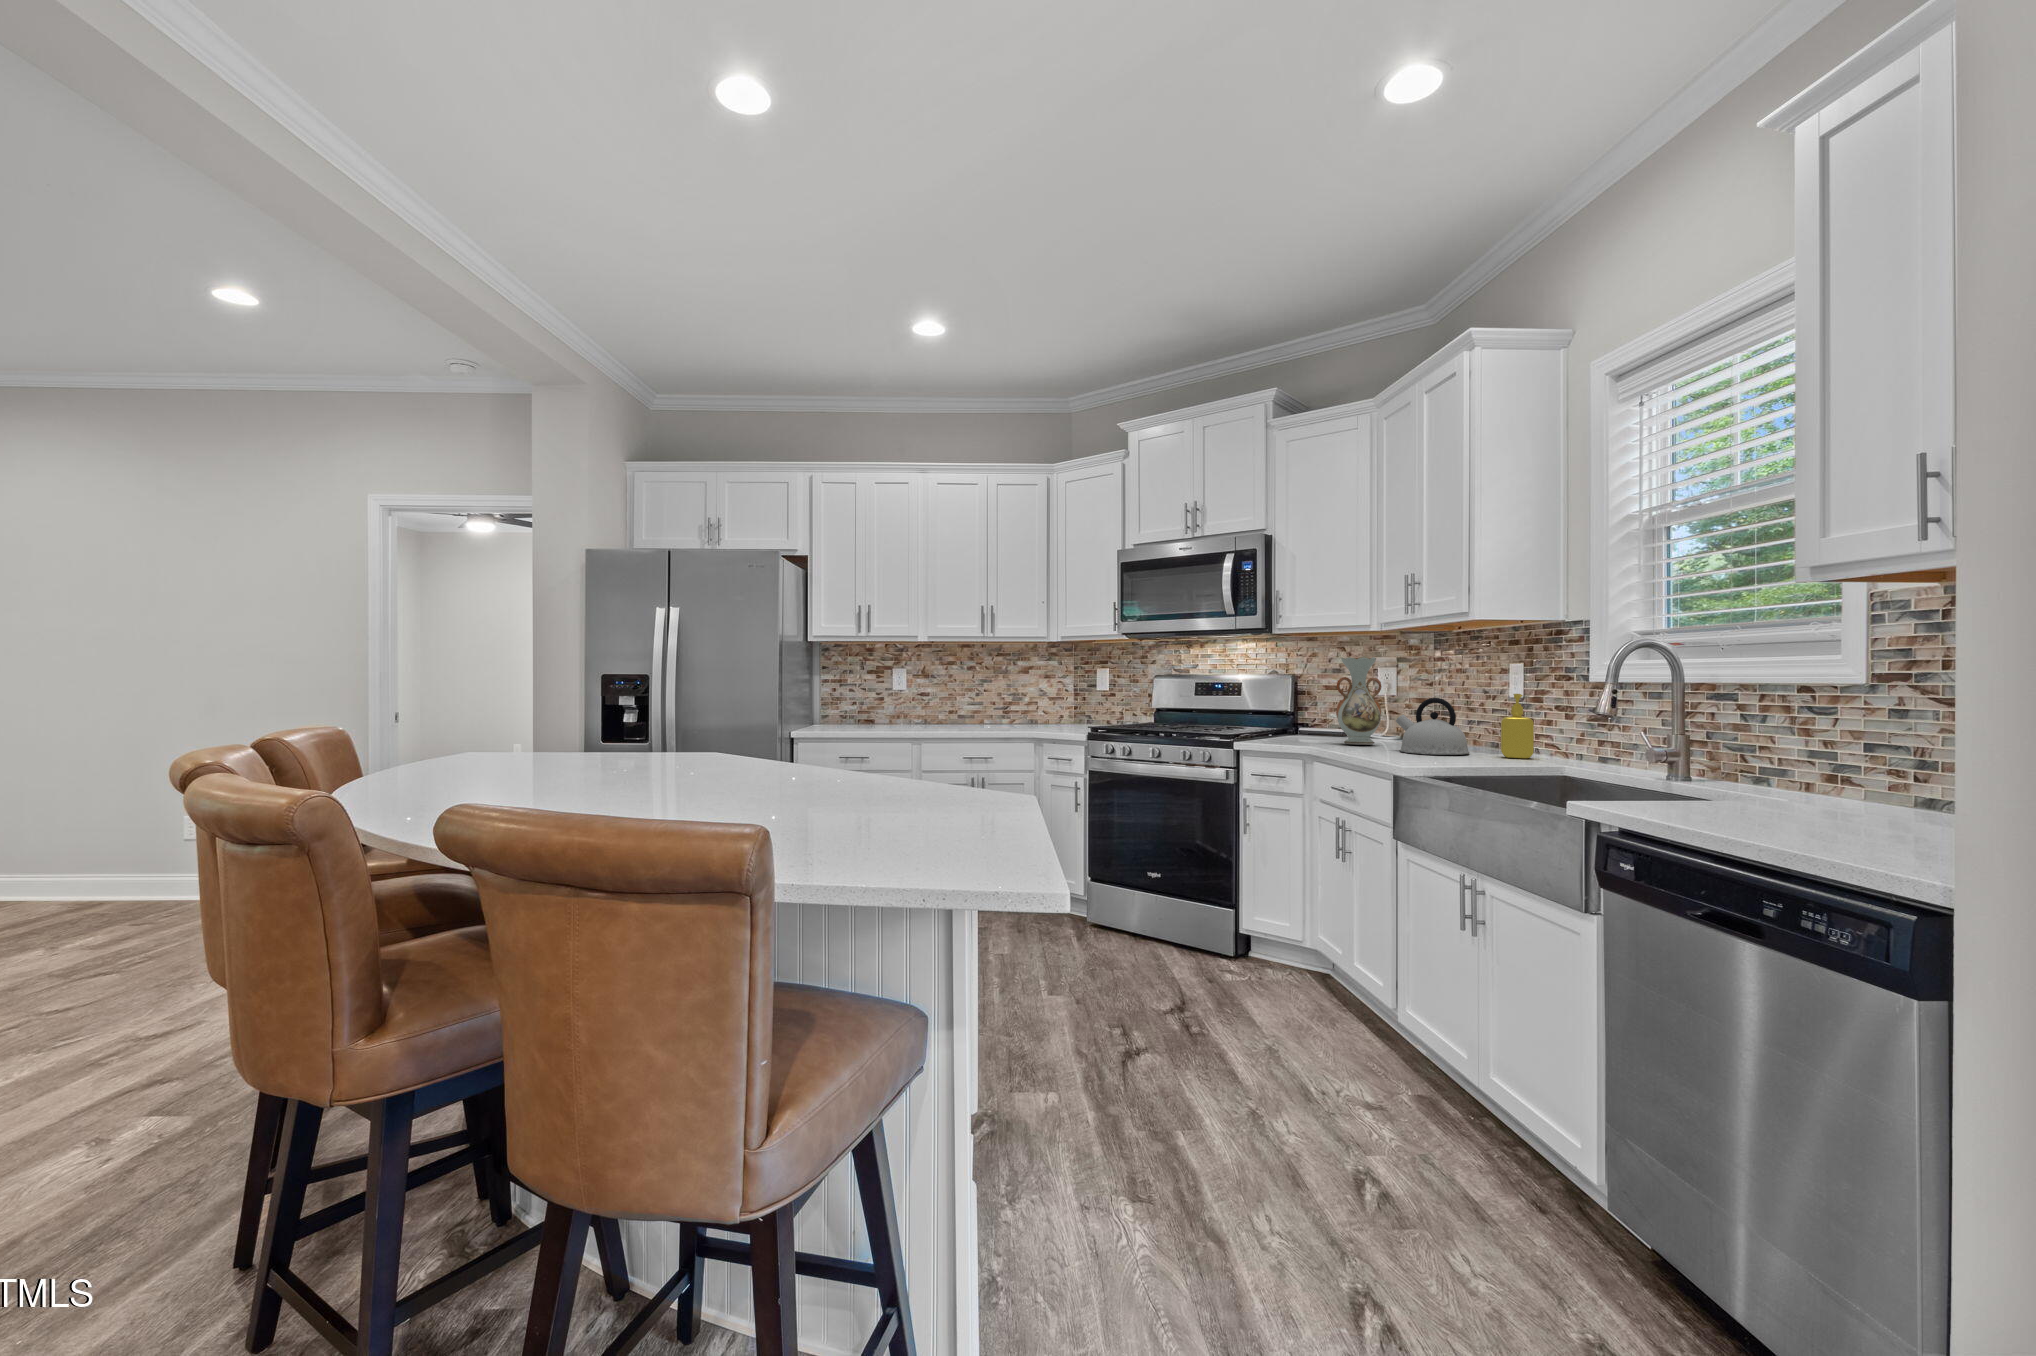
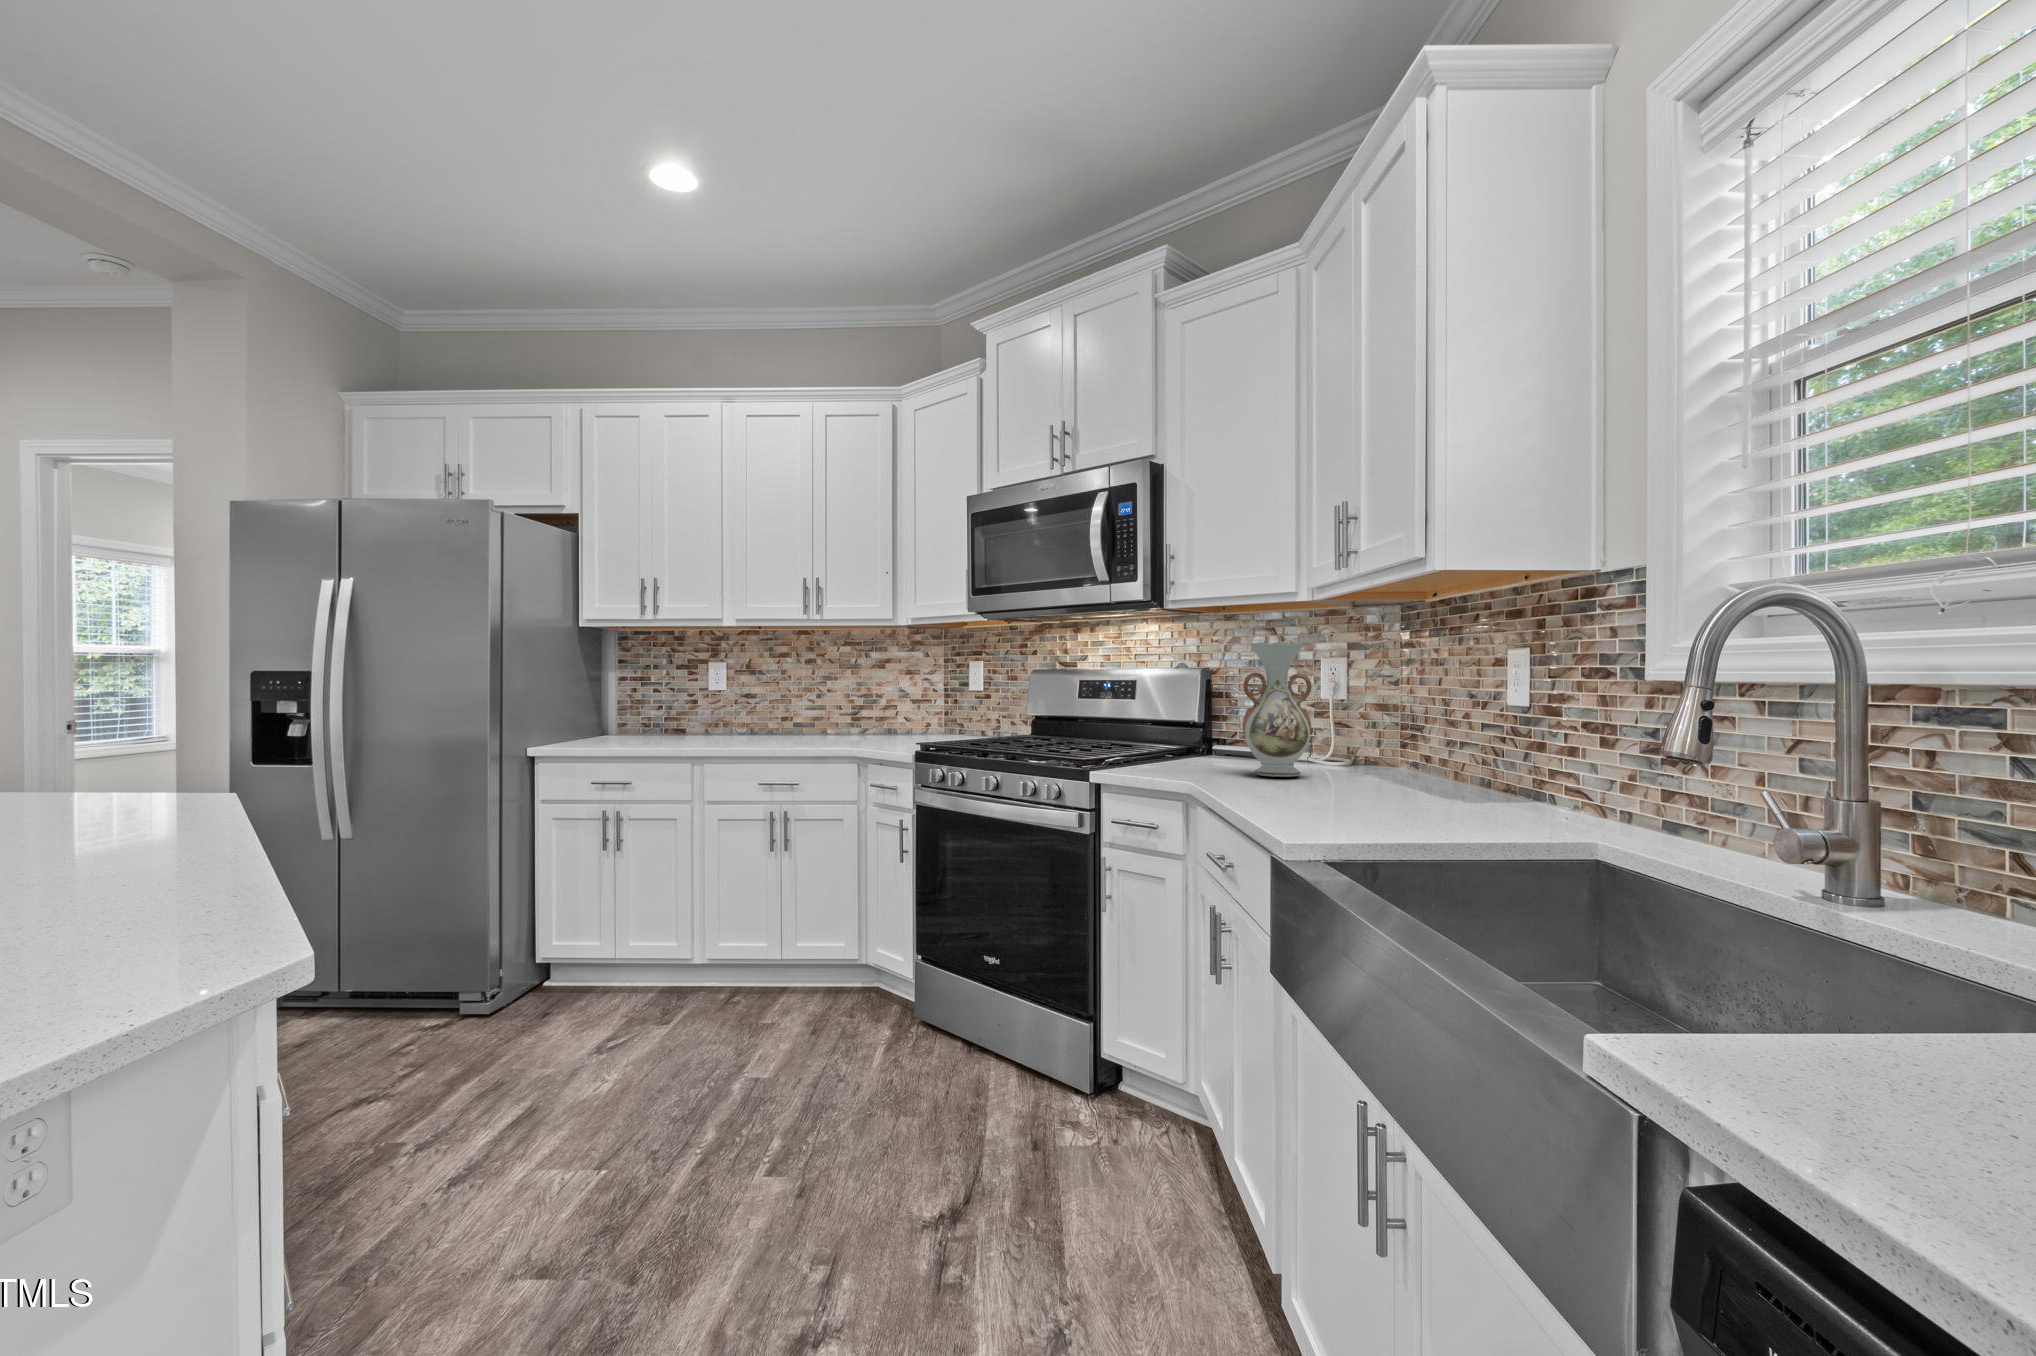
soap dispenser: present [1501,694,1534,759] -> none [1490,701,1545,812]
kettle: present [1396,698,1470,755] -> none [1323,706,1440,803]

